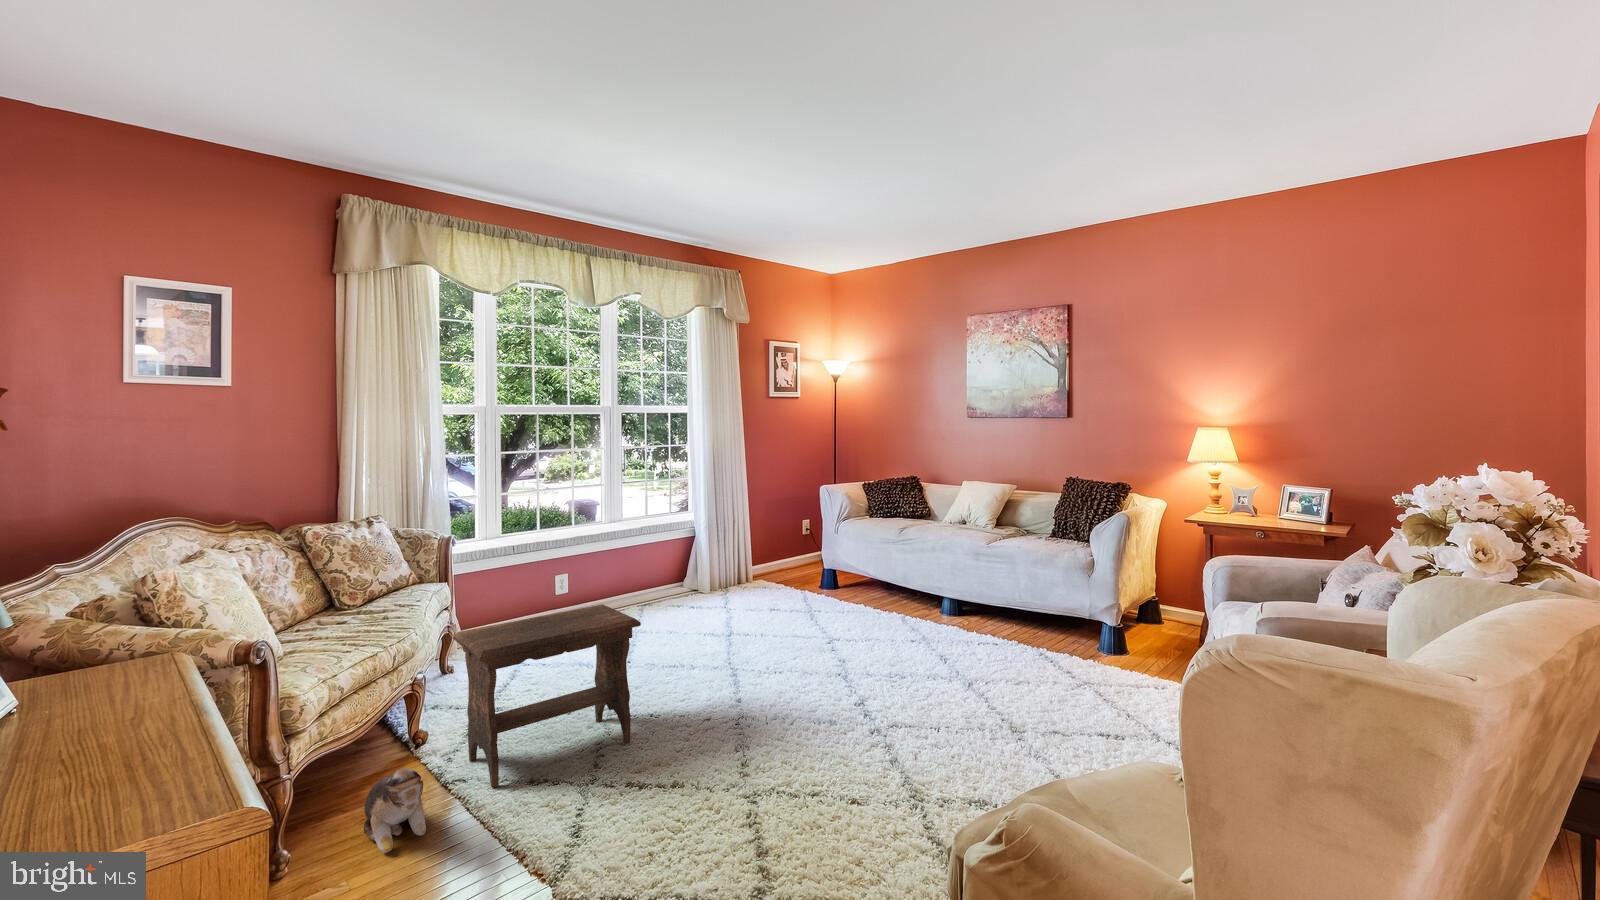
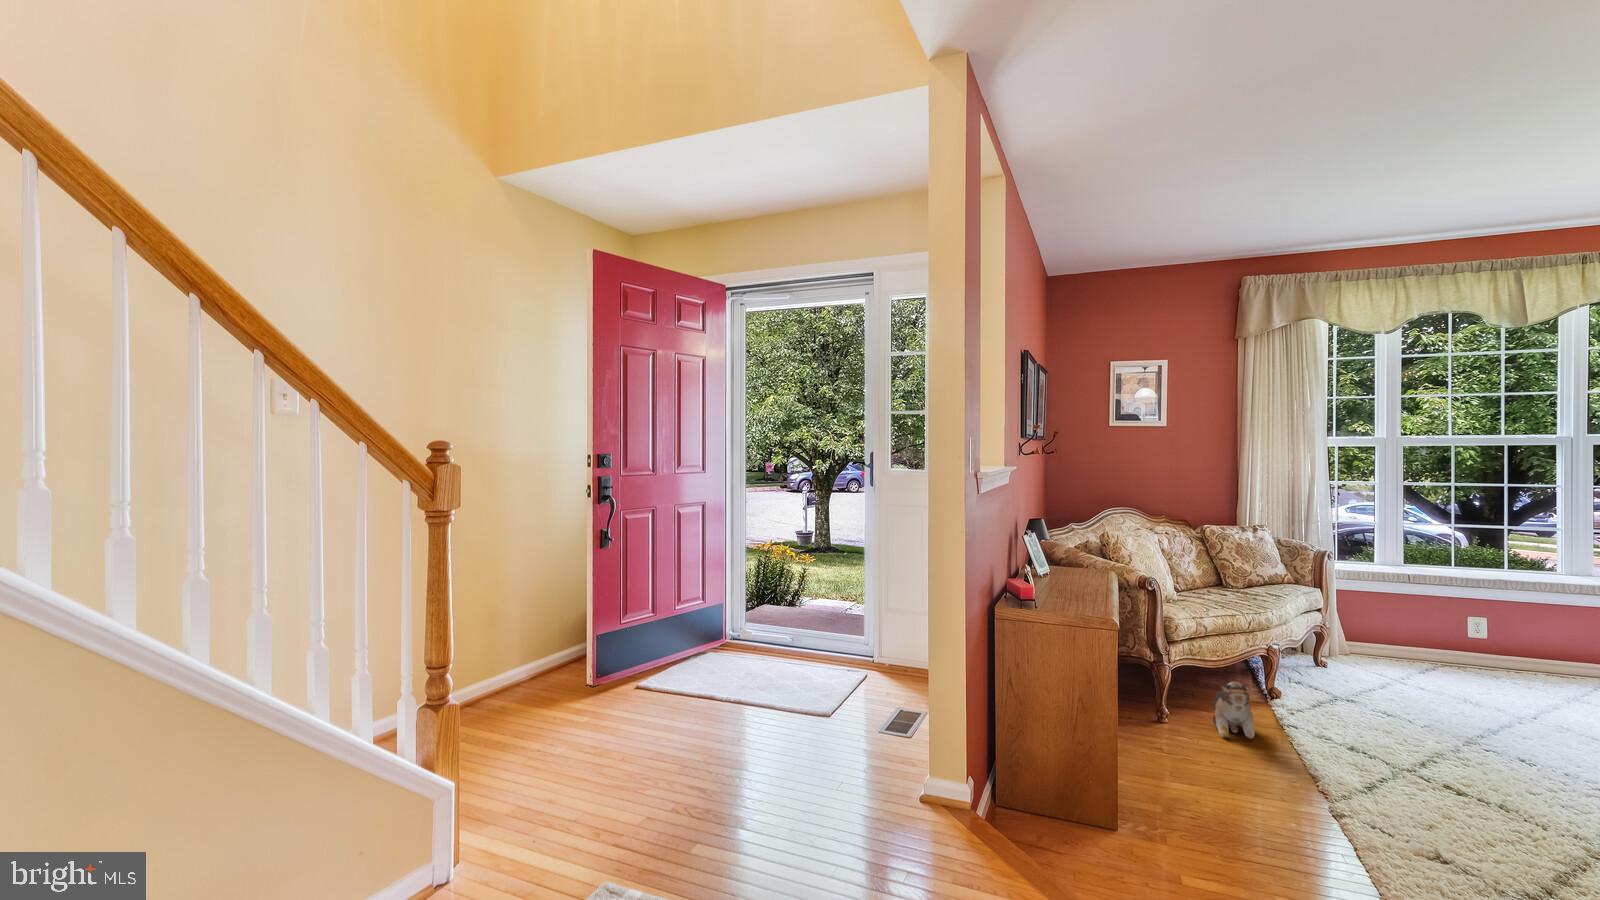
footstool: present [453,604,641,788] -> none [1297,611,1503,767]

